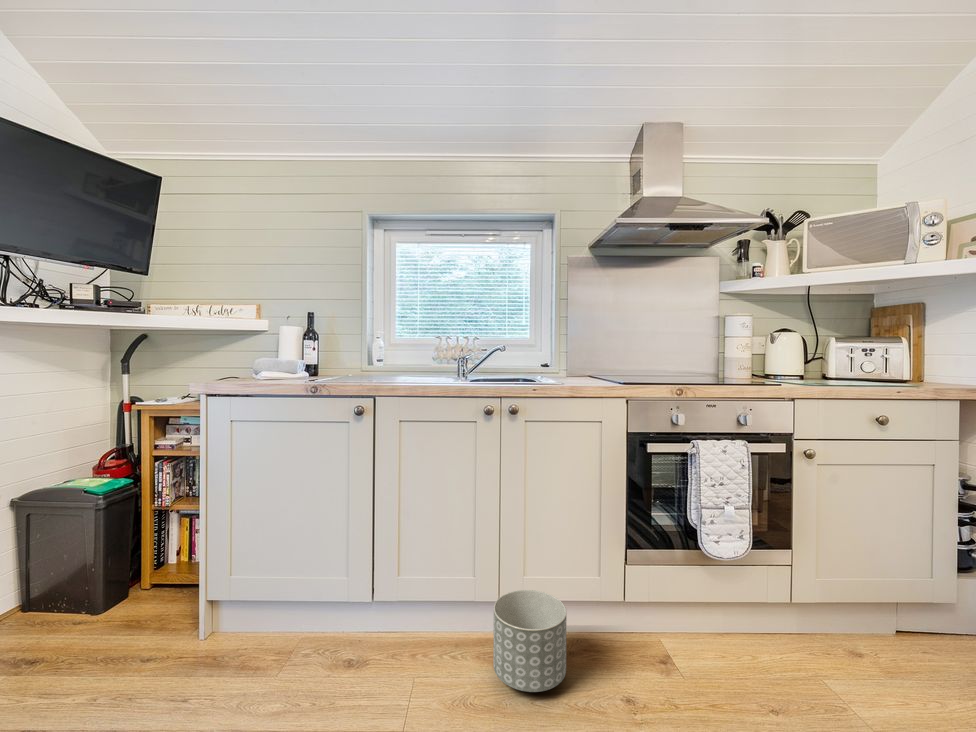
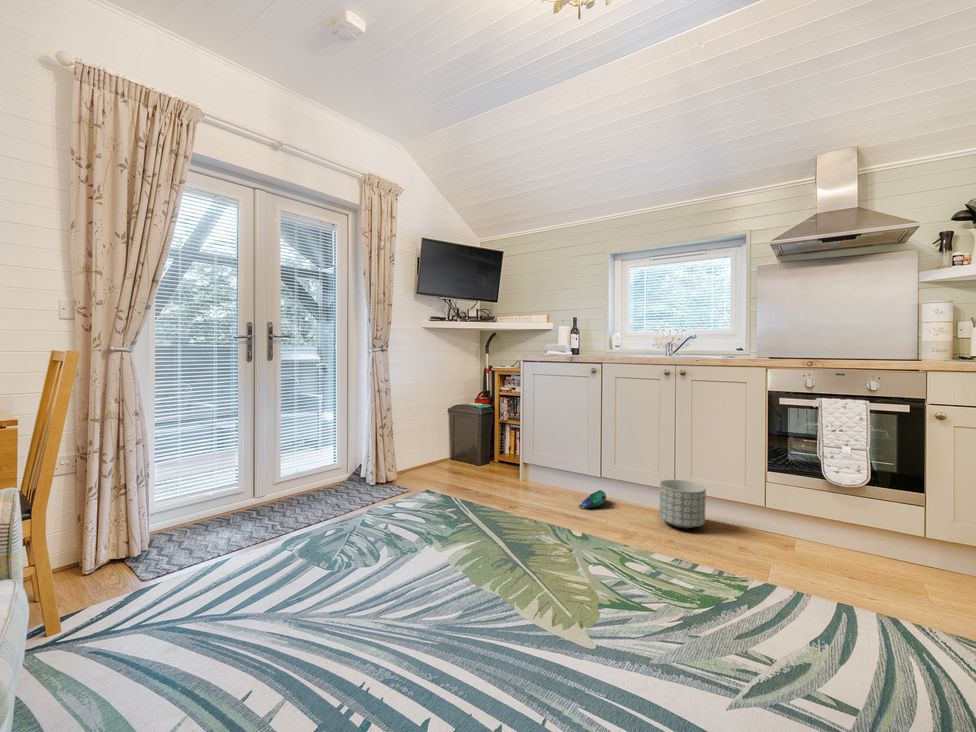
plush toy: none [342,634,394,699] -> present [579,490,606,508]

